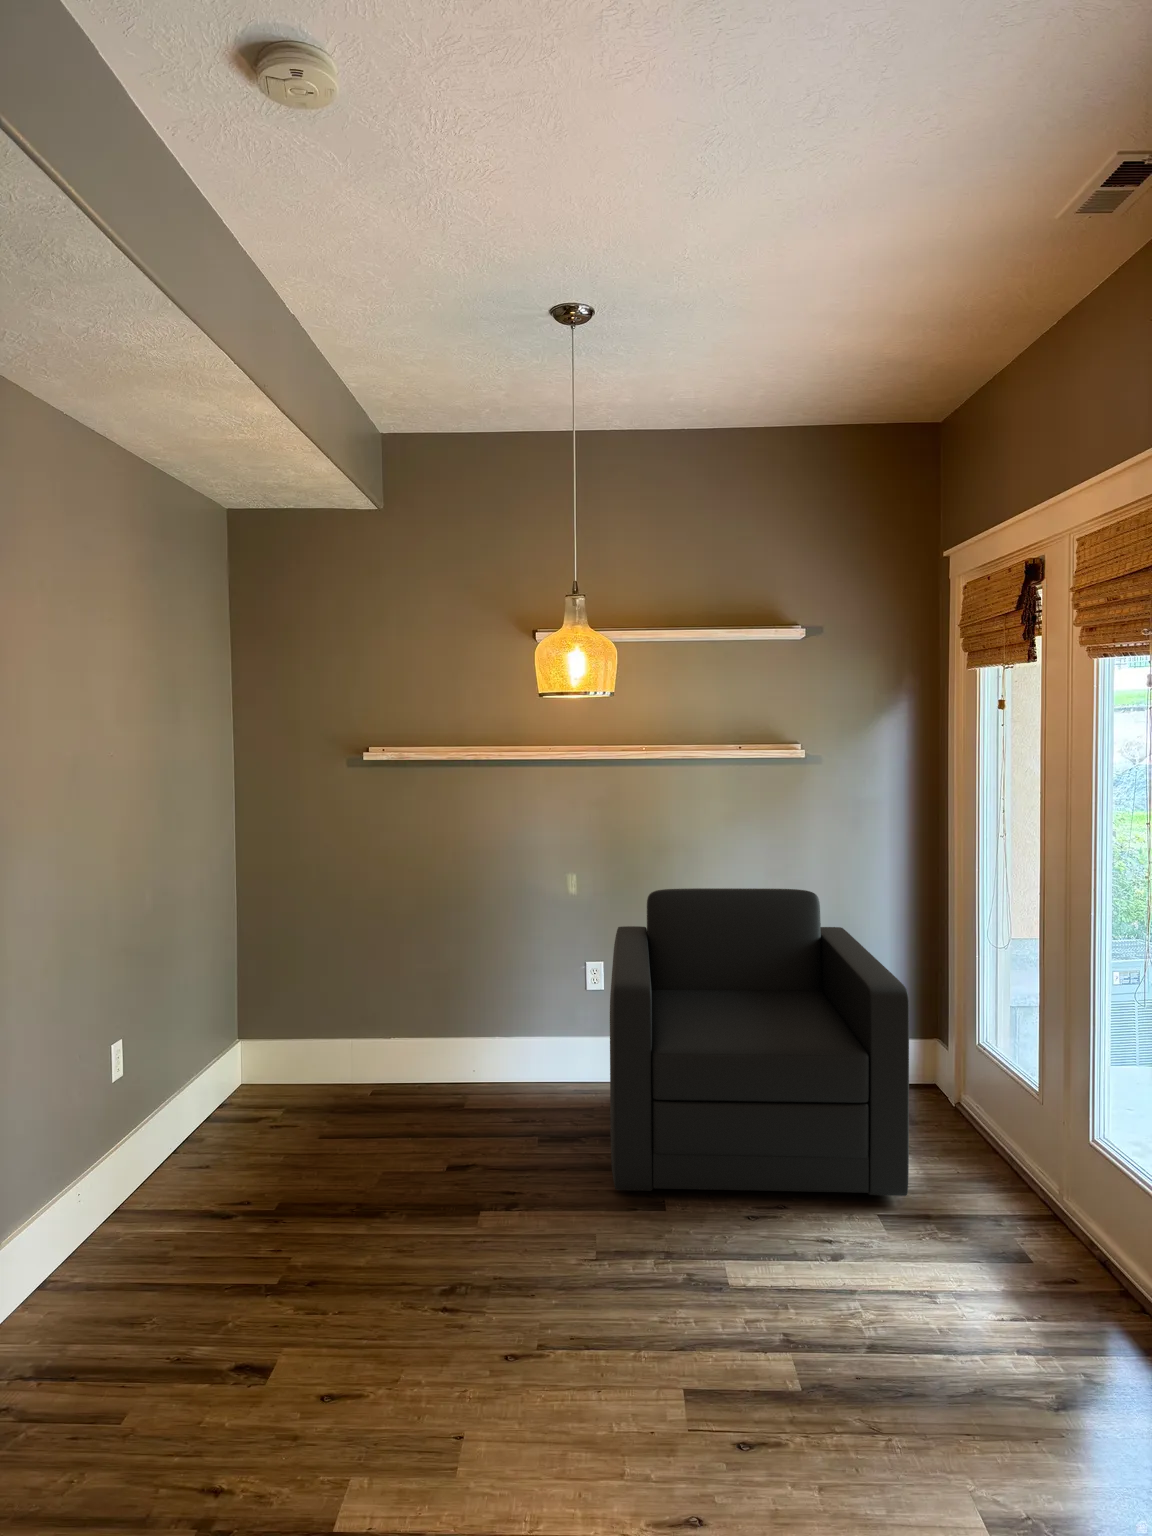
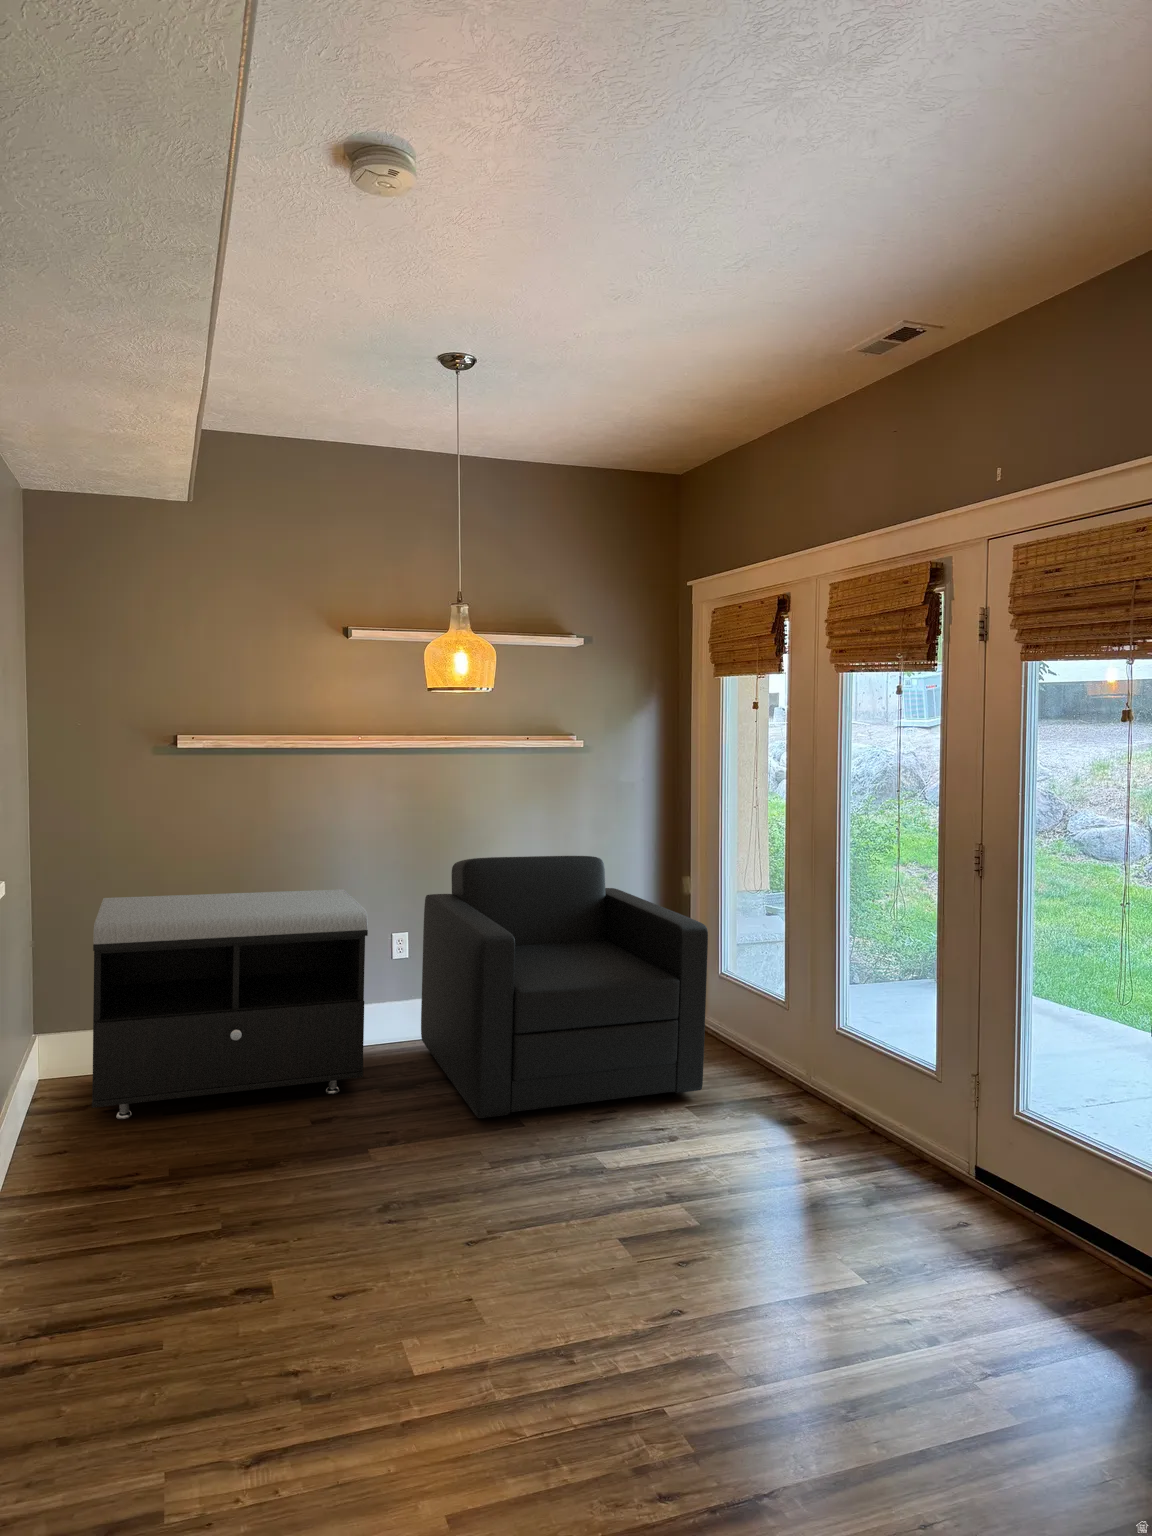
storage bench: none [263,918,534,1133] -> present [92,889,368,1119]

